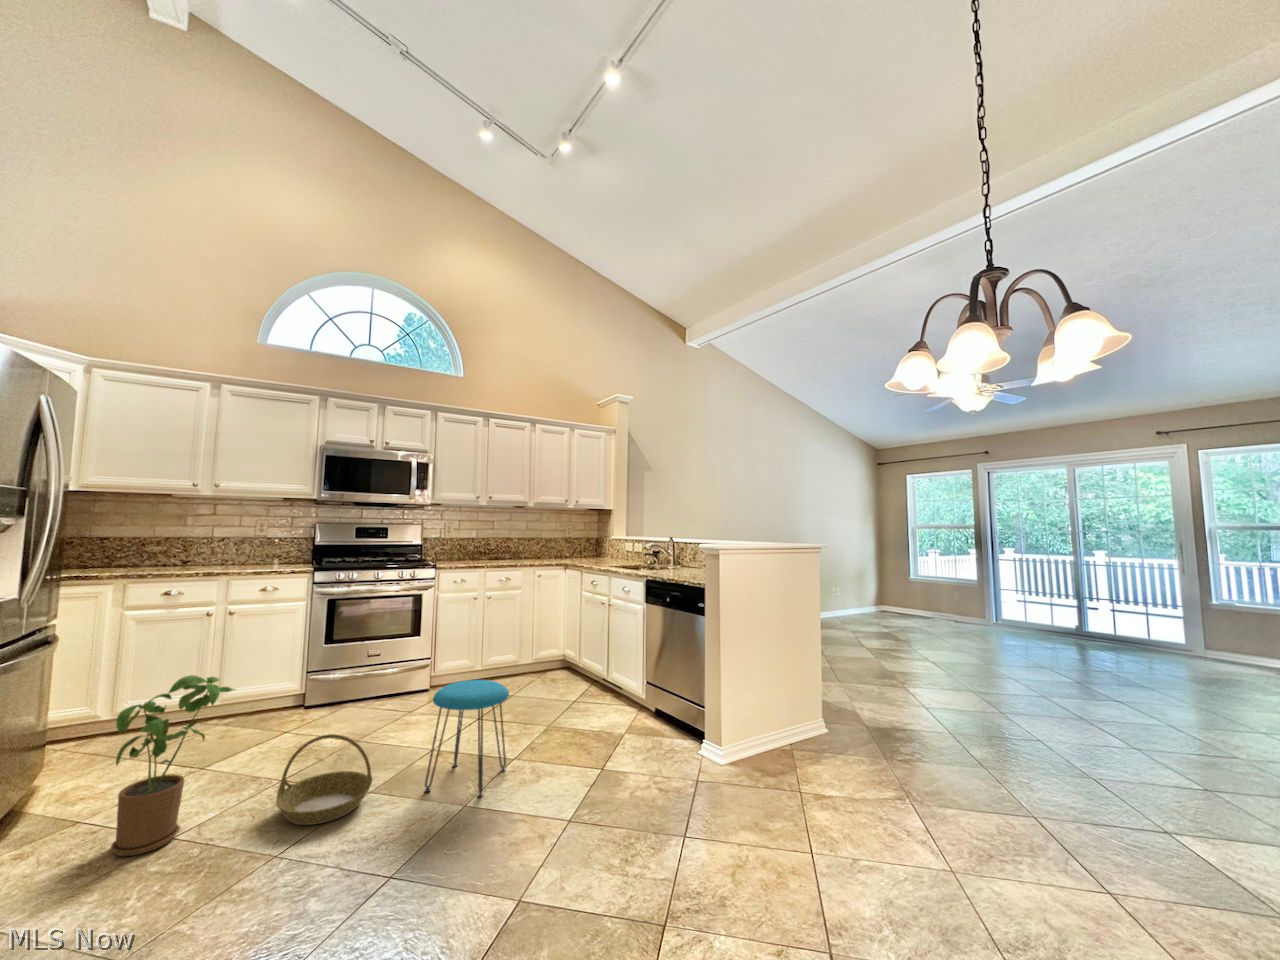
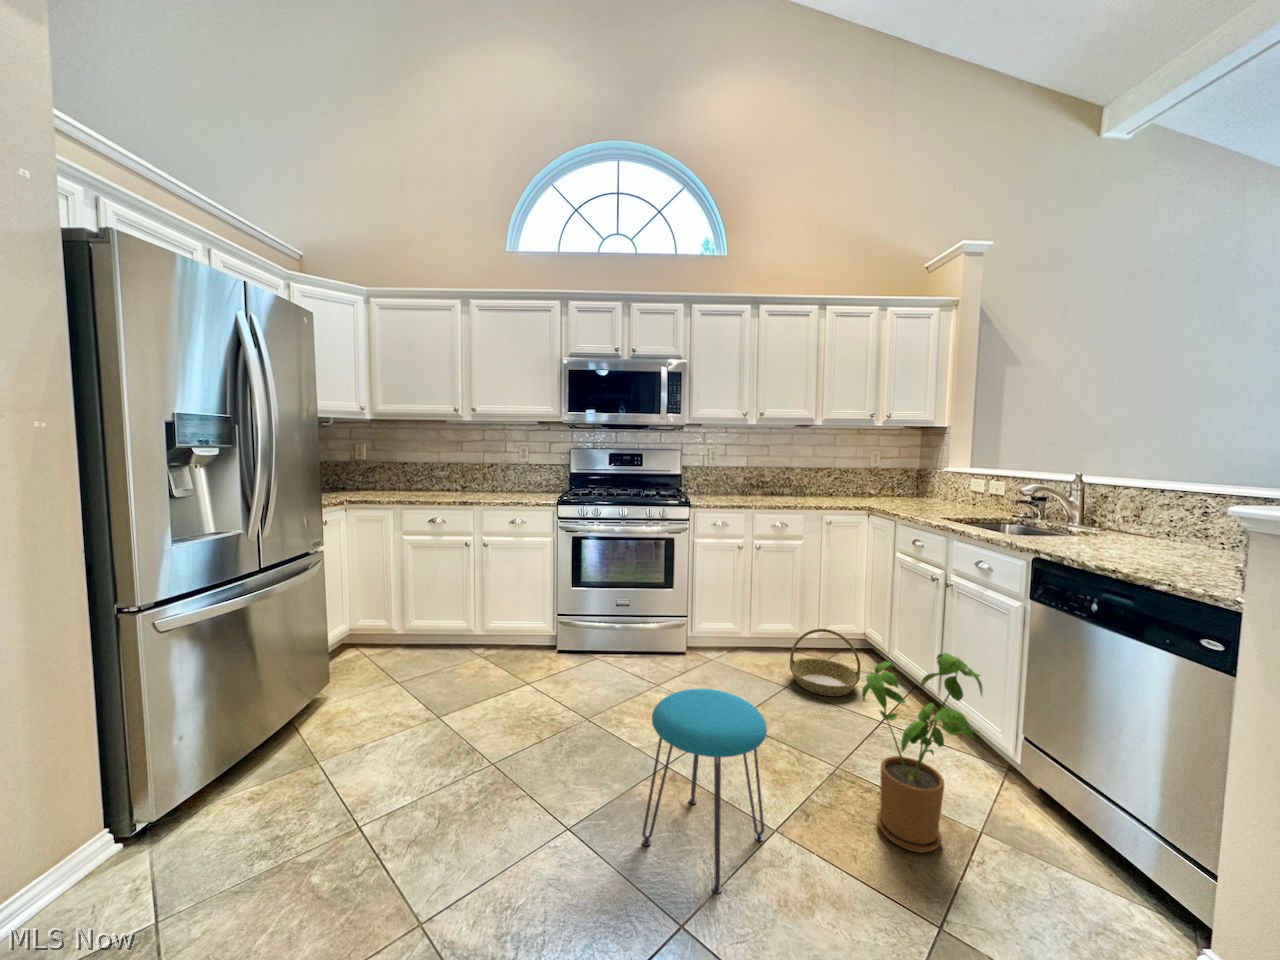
house plant: present [111,675,235,856] -> present [862,653,982,853]
basket: present [276,734,372,825] -> present [790,629,860,696]

